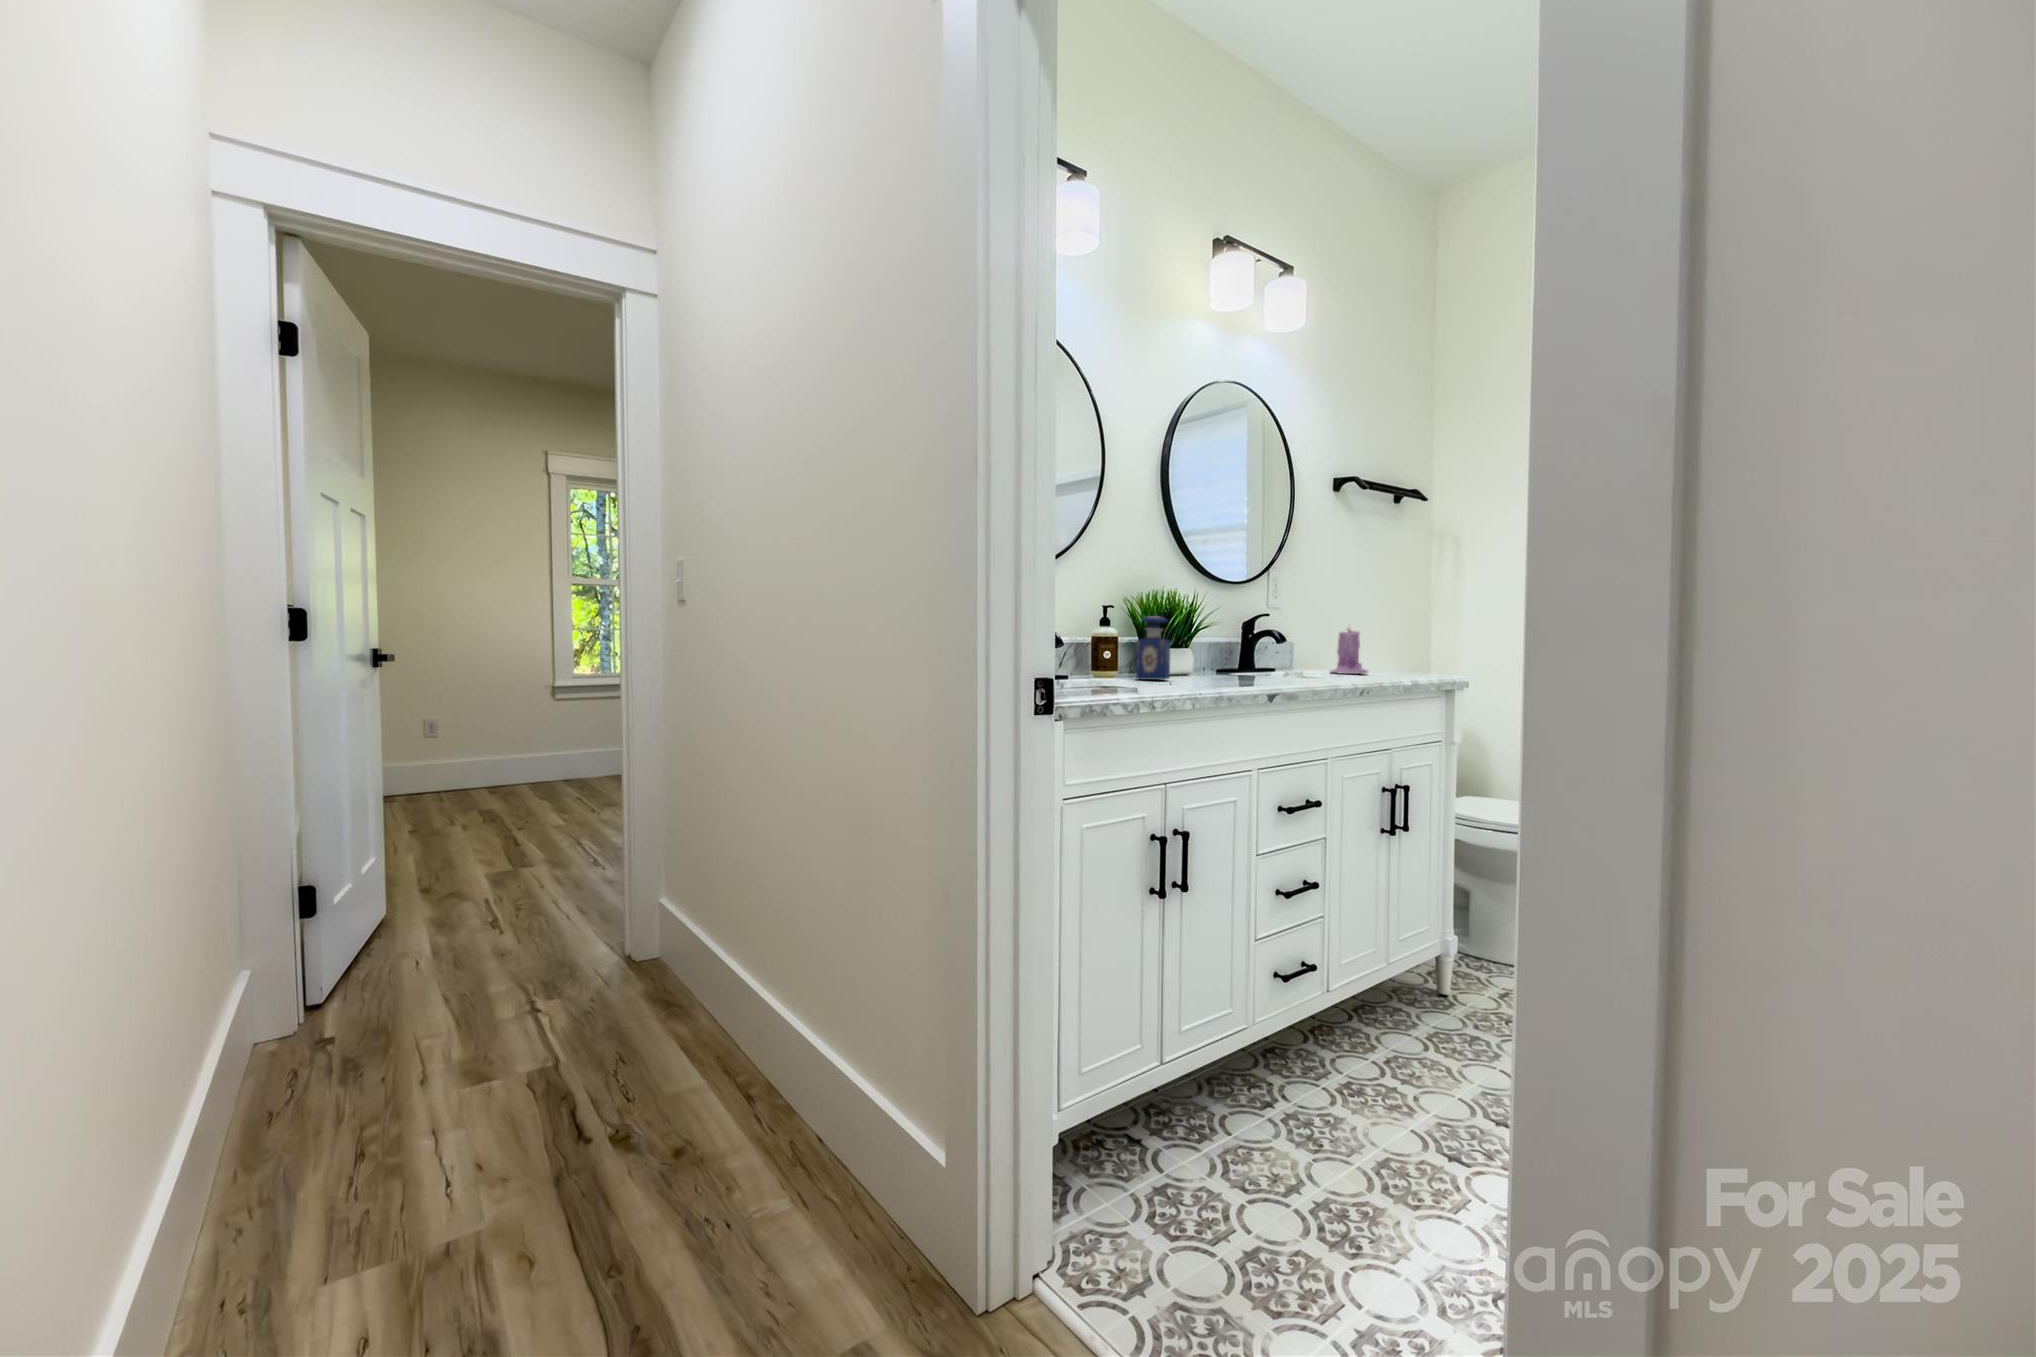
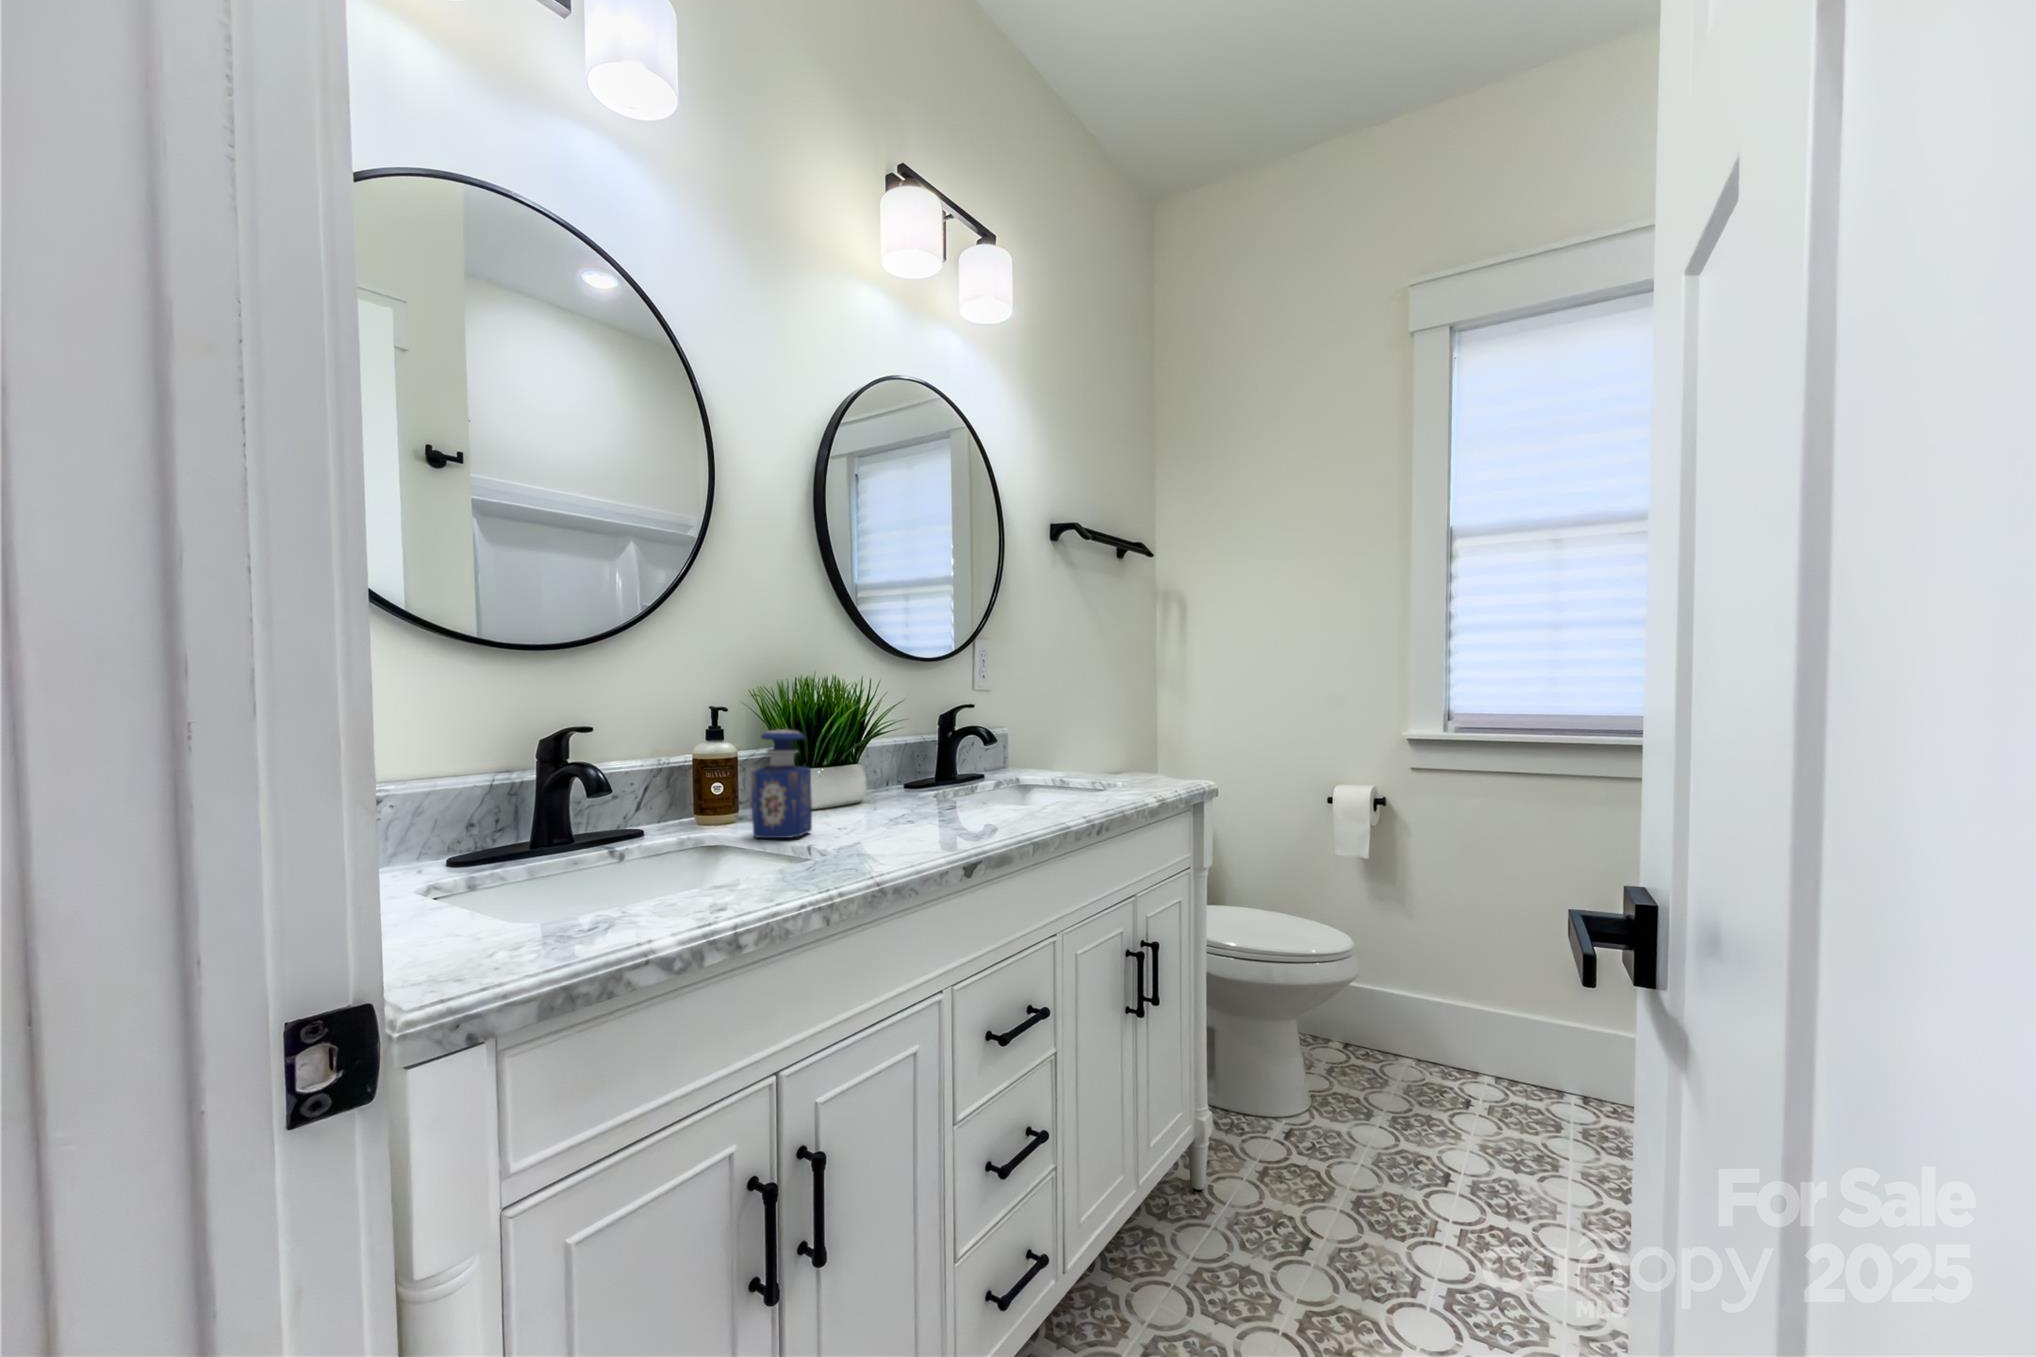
candle: present [1331,628,1368,674] -> none [1055,710,1101,777]

